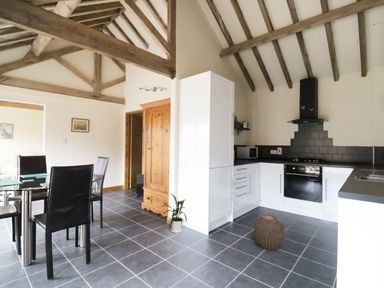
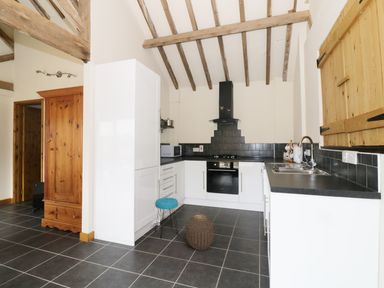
house plant: present [164,194,187,233] -> none [65,204,107,252]
stool: none [227,197,249,233] -> present [155,198,178,238]

